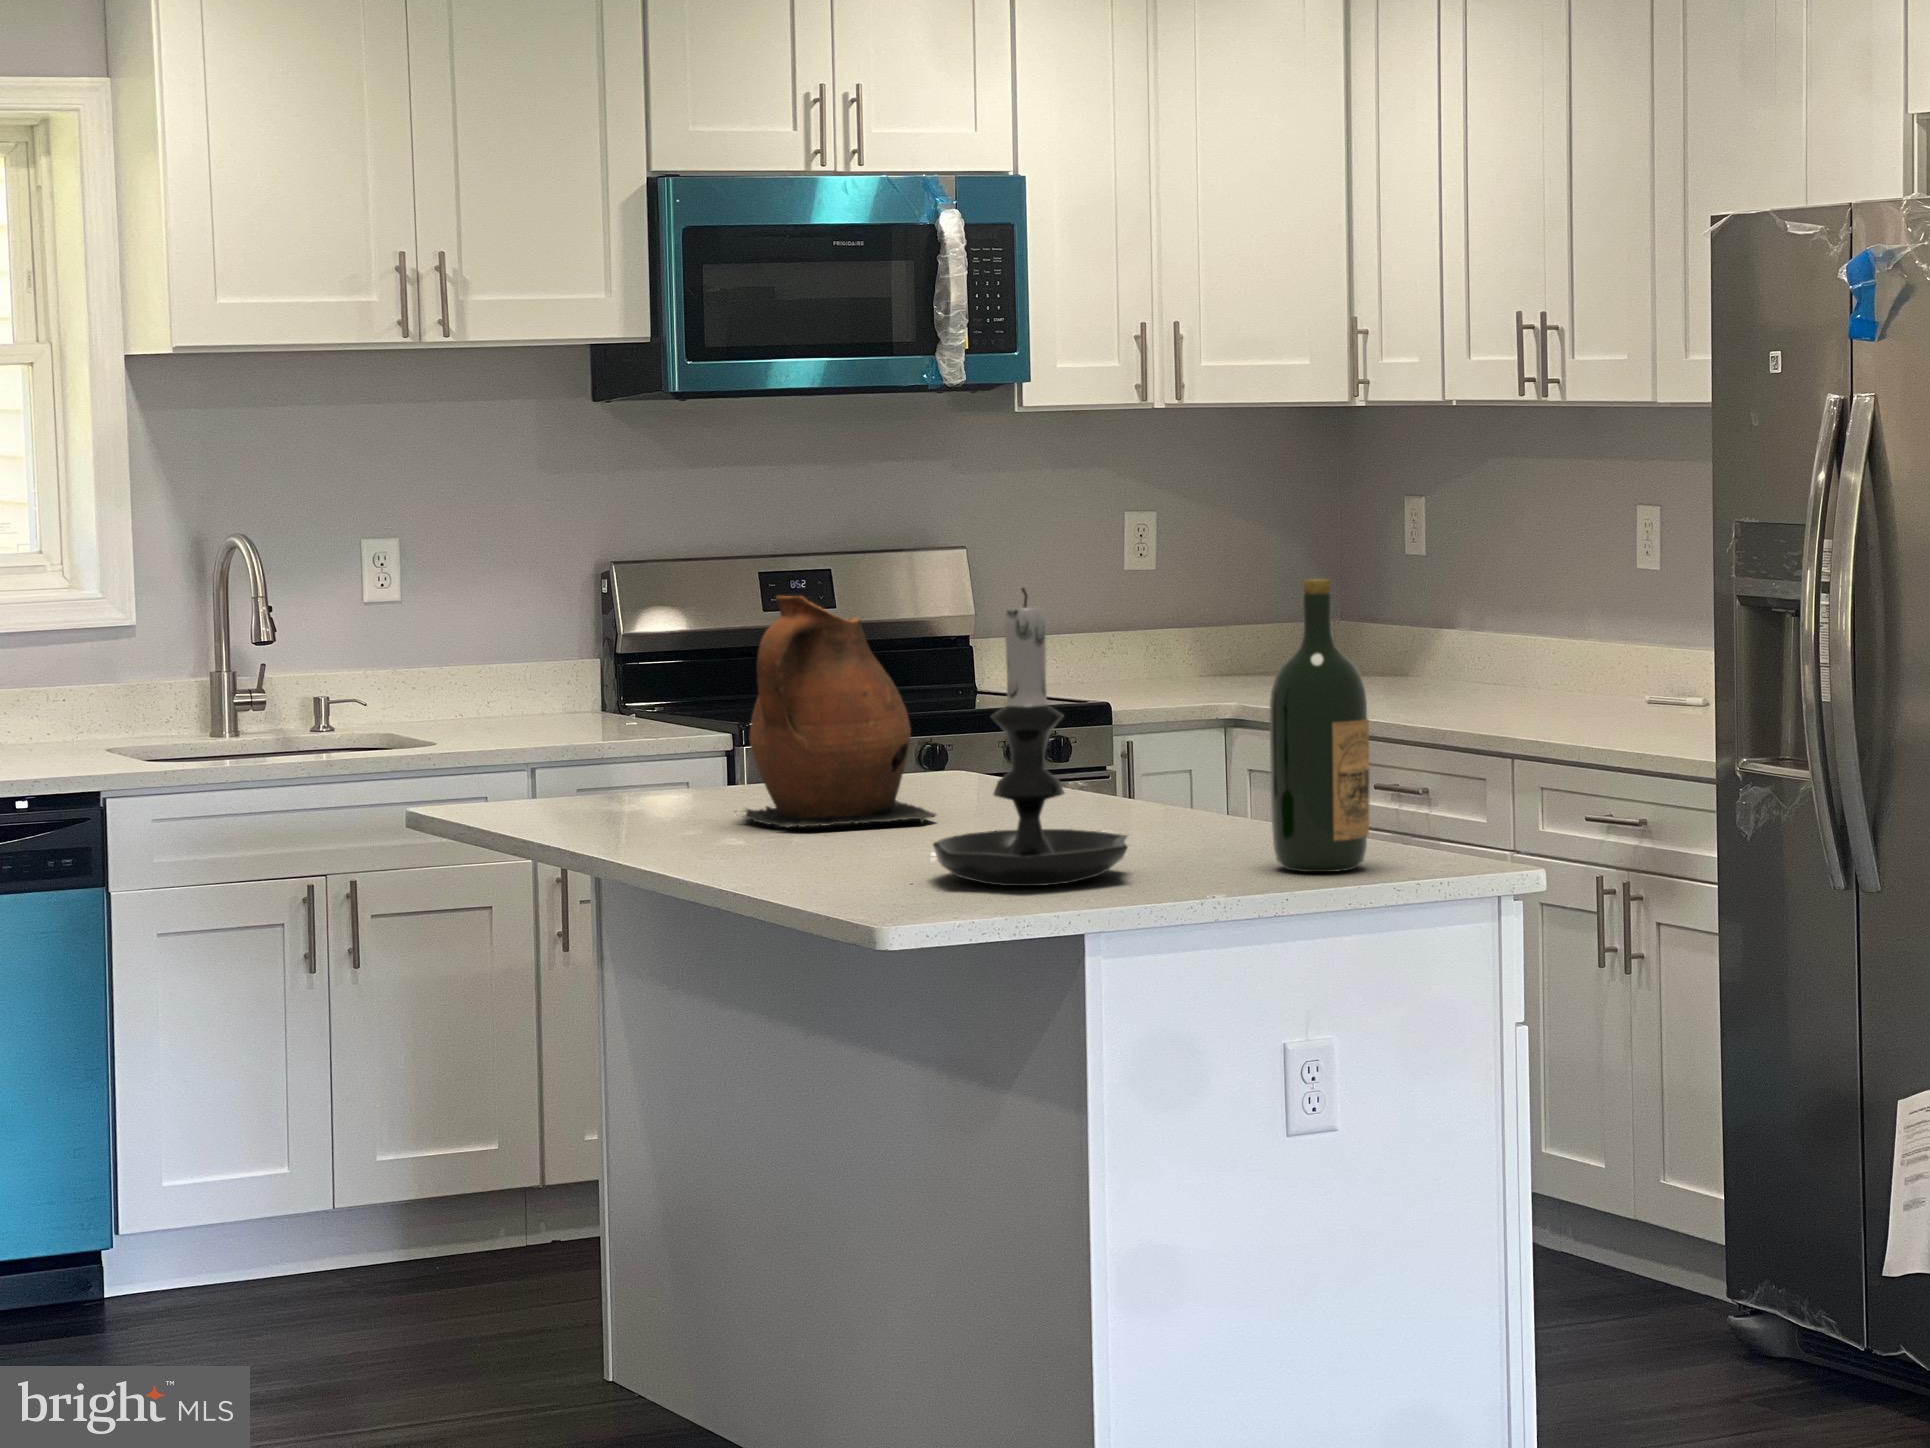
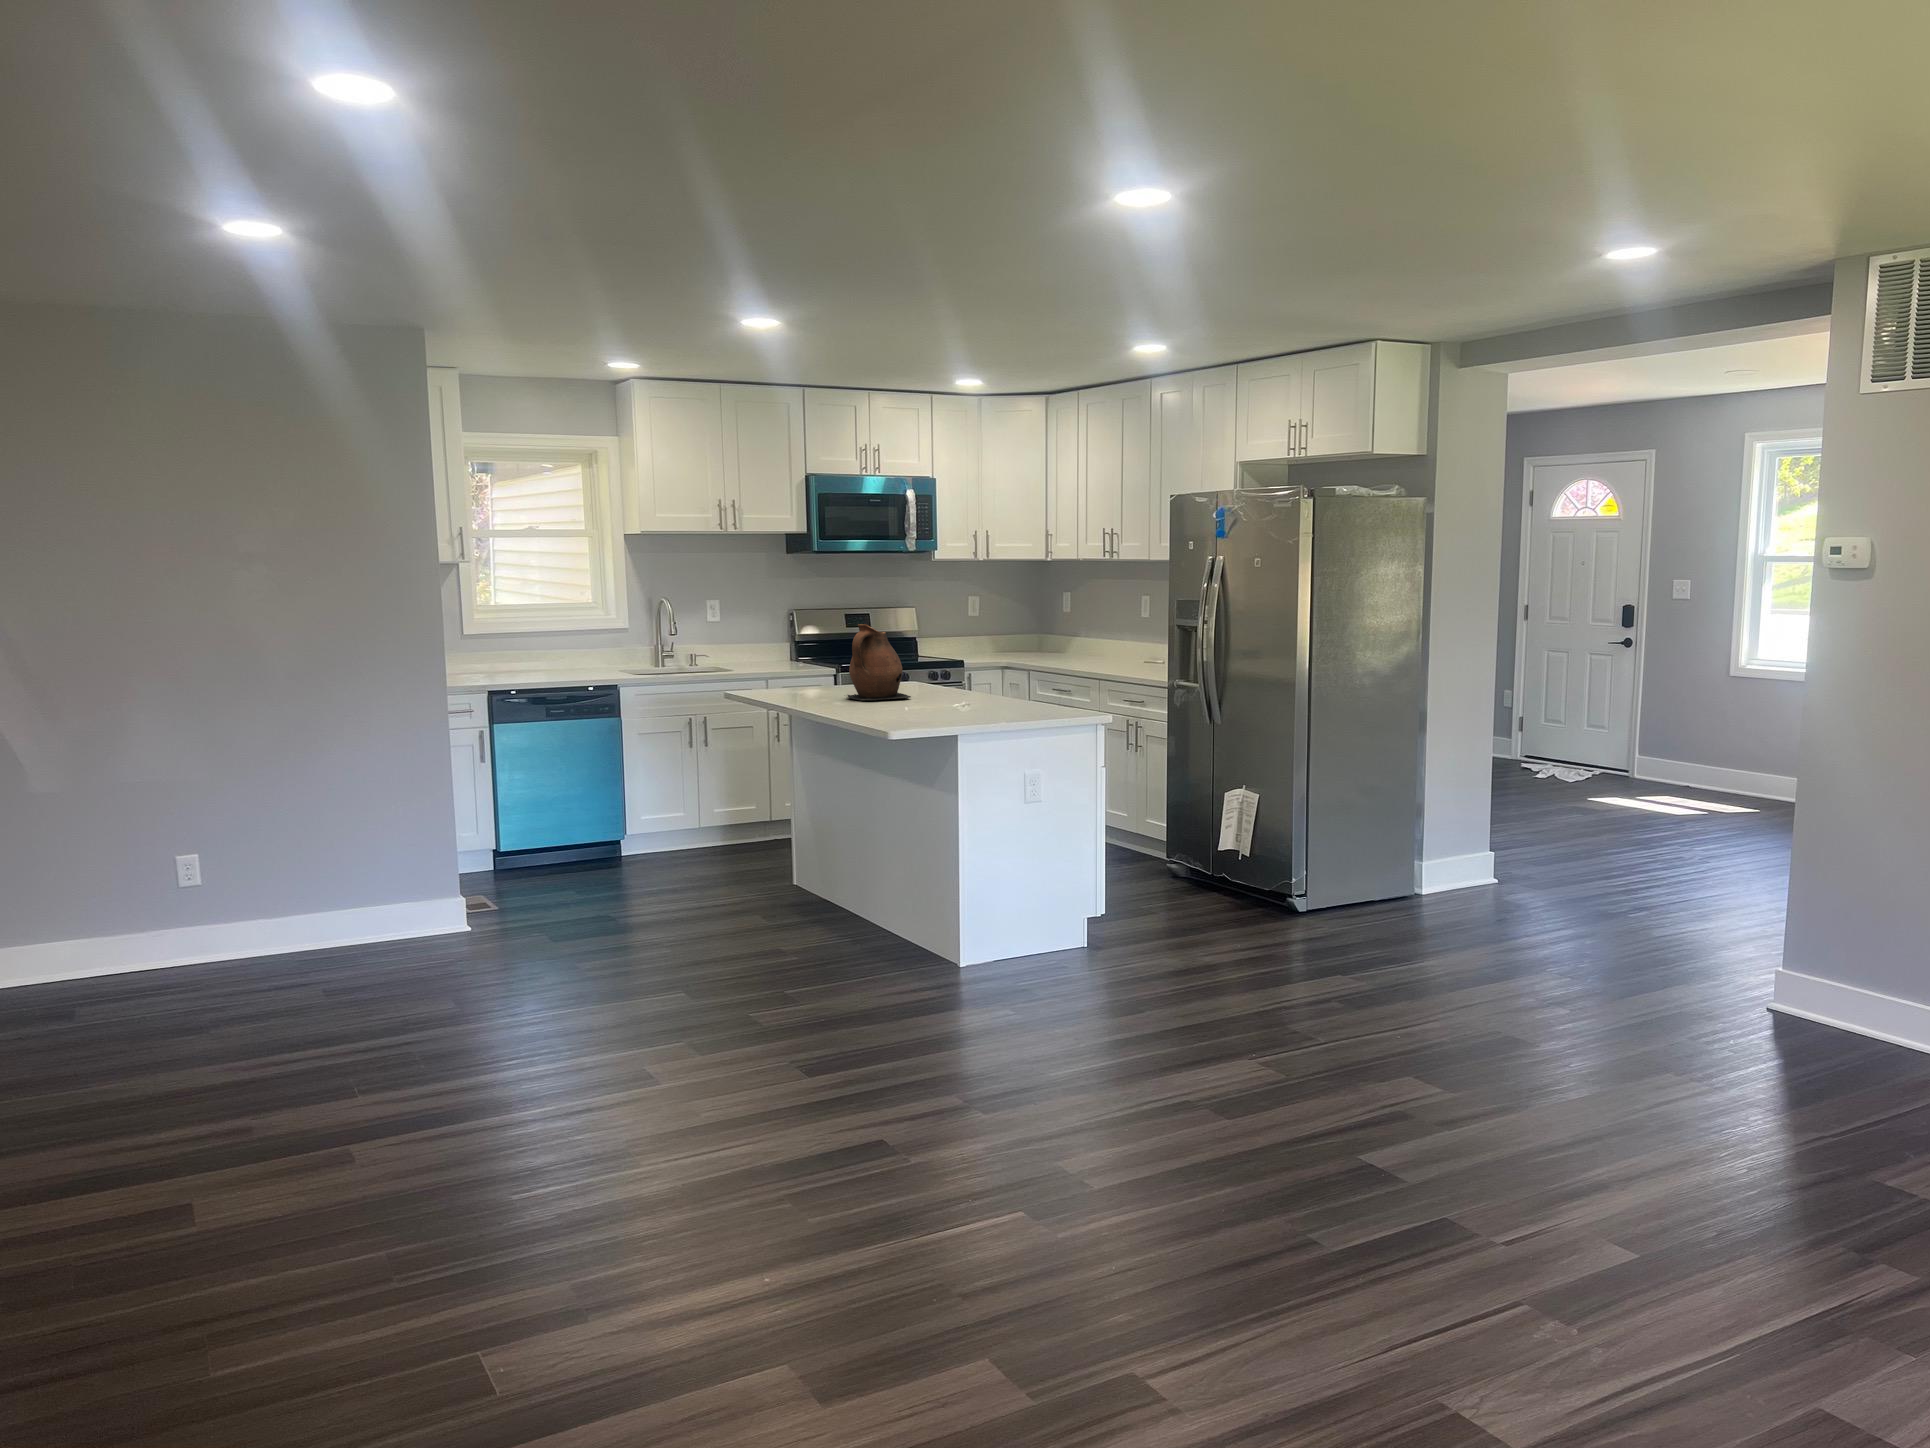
wine bottle: present [1270,579,1369,872] -> none [1017,621,1048,713]
candle holder: present [933,588,1128,886] -> none [911,623,973,717]

